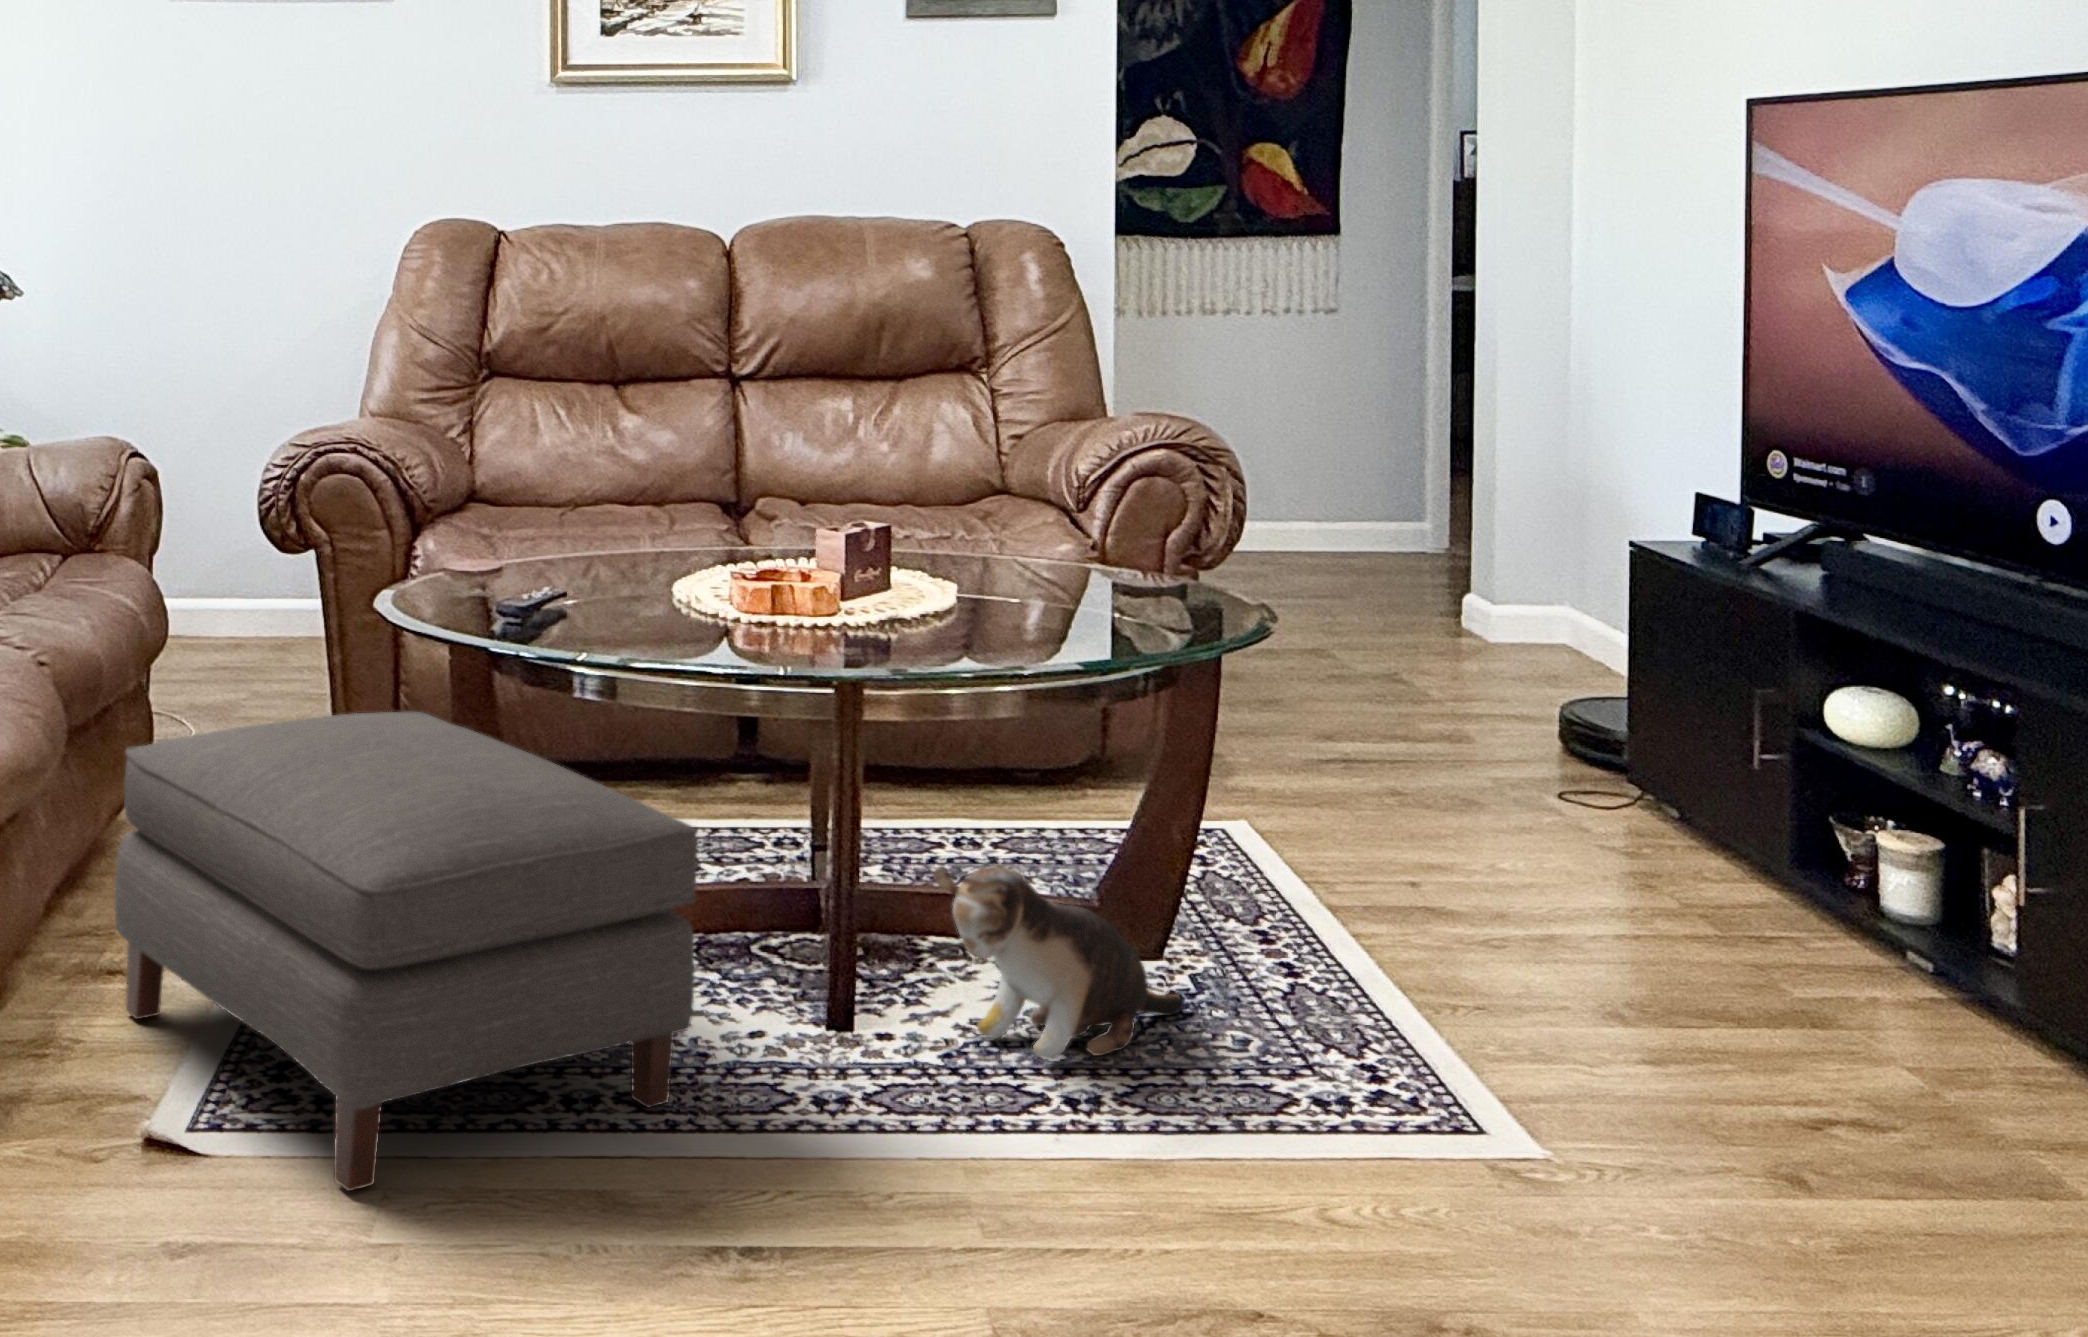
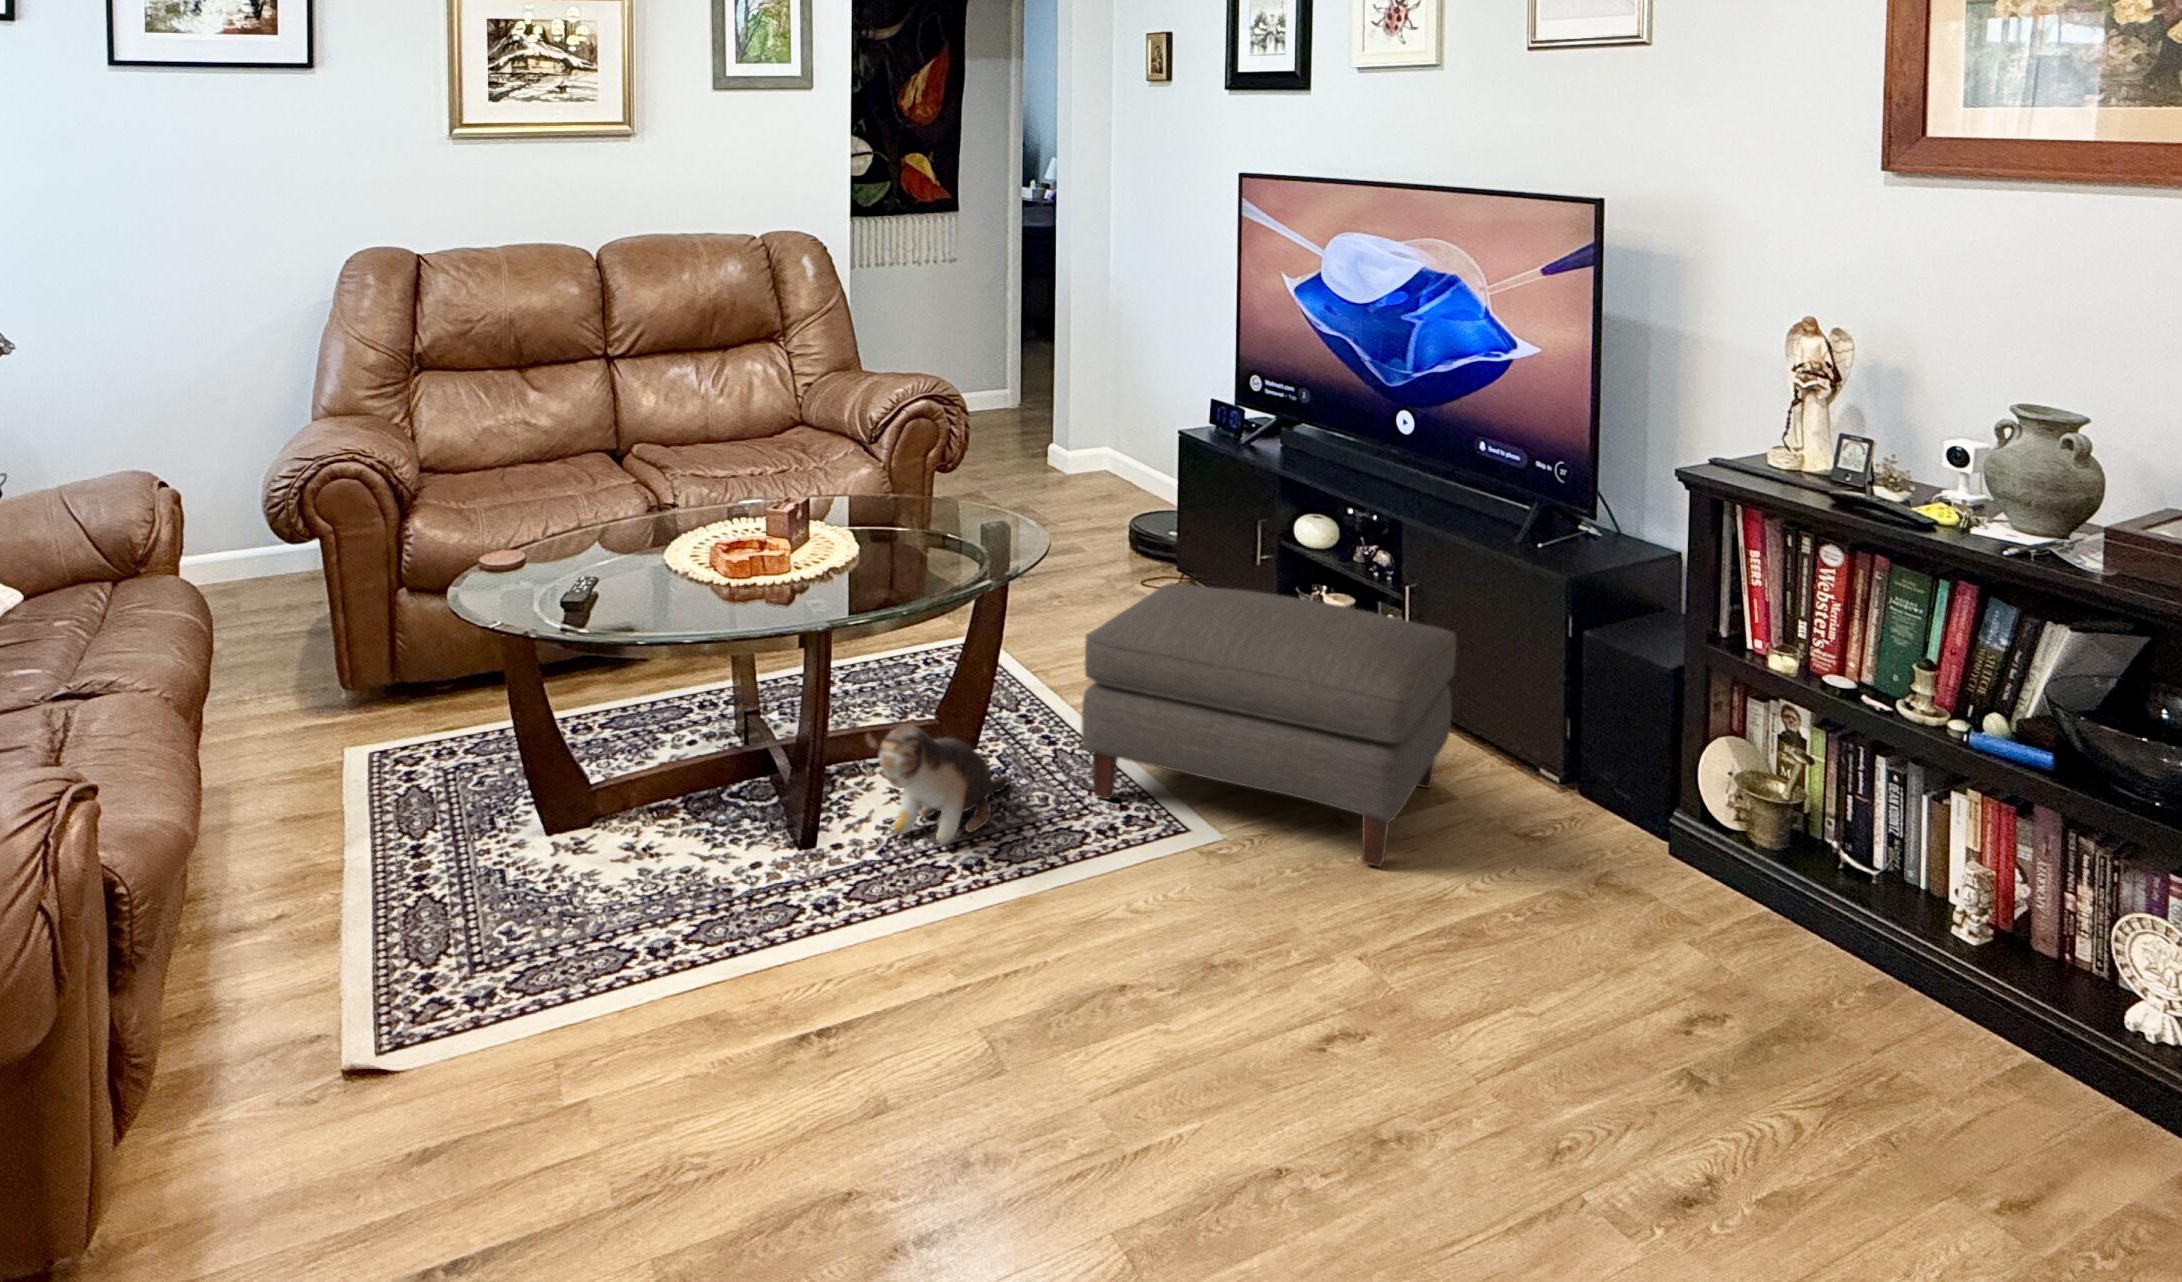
ottoman: present [115,711,698,1191] -> present [1081,583,1456,867]

